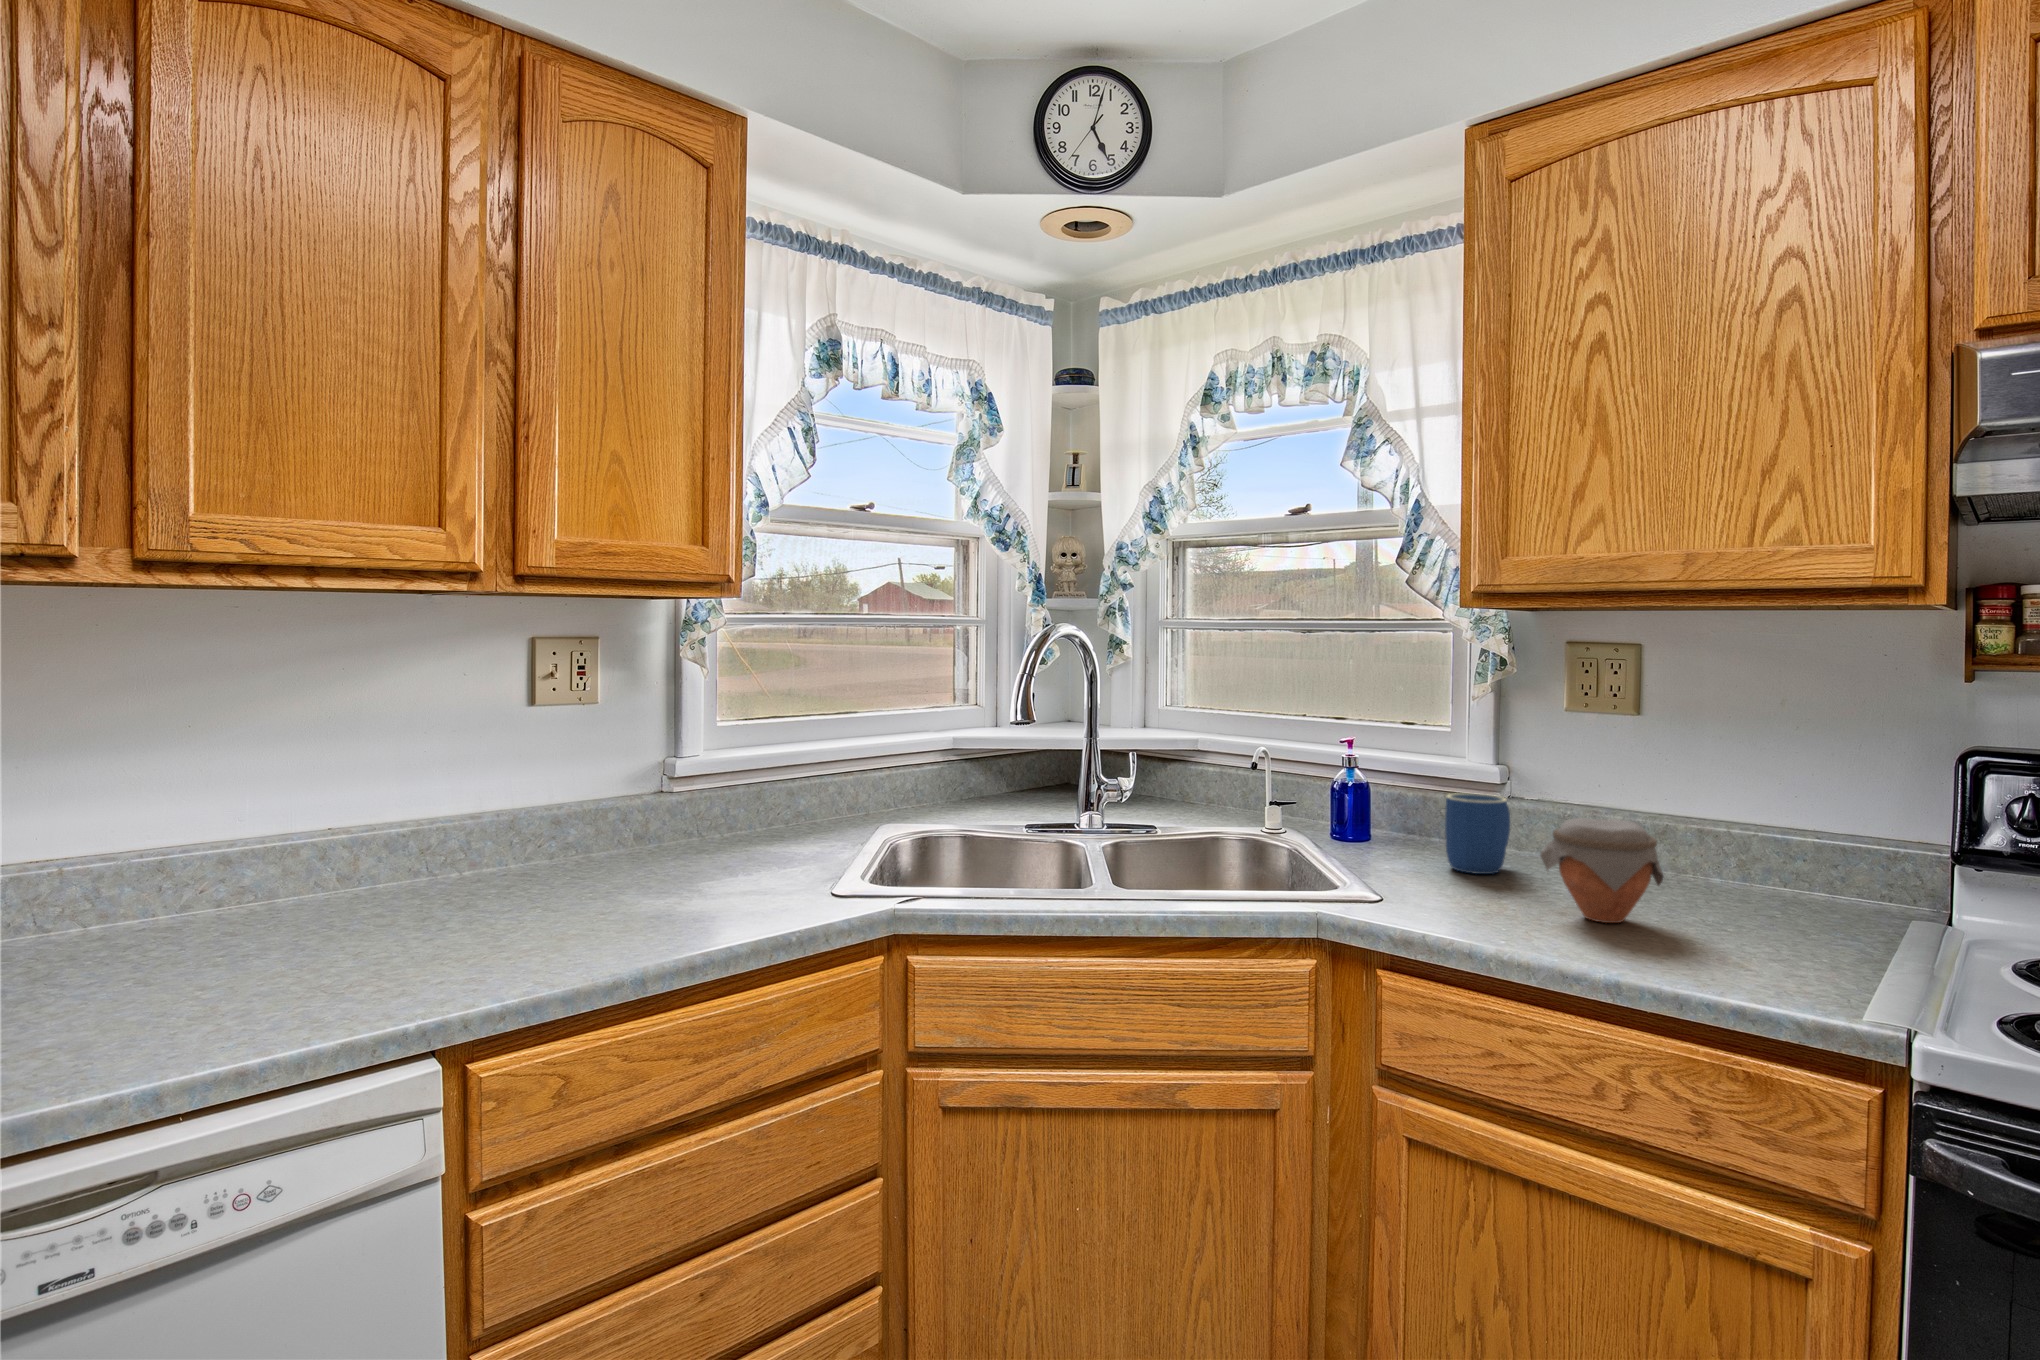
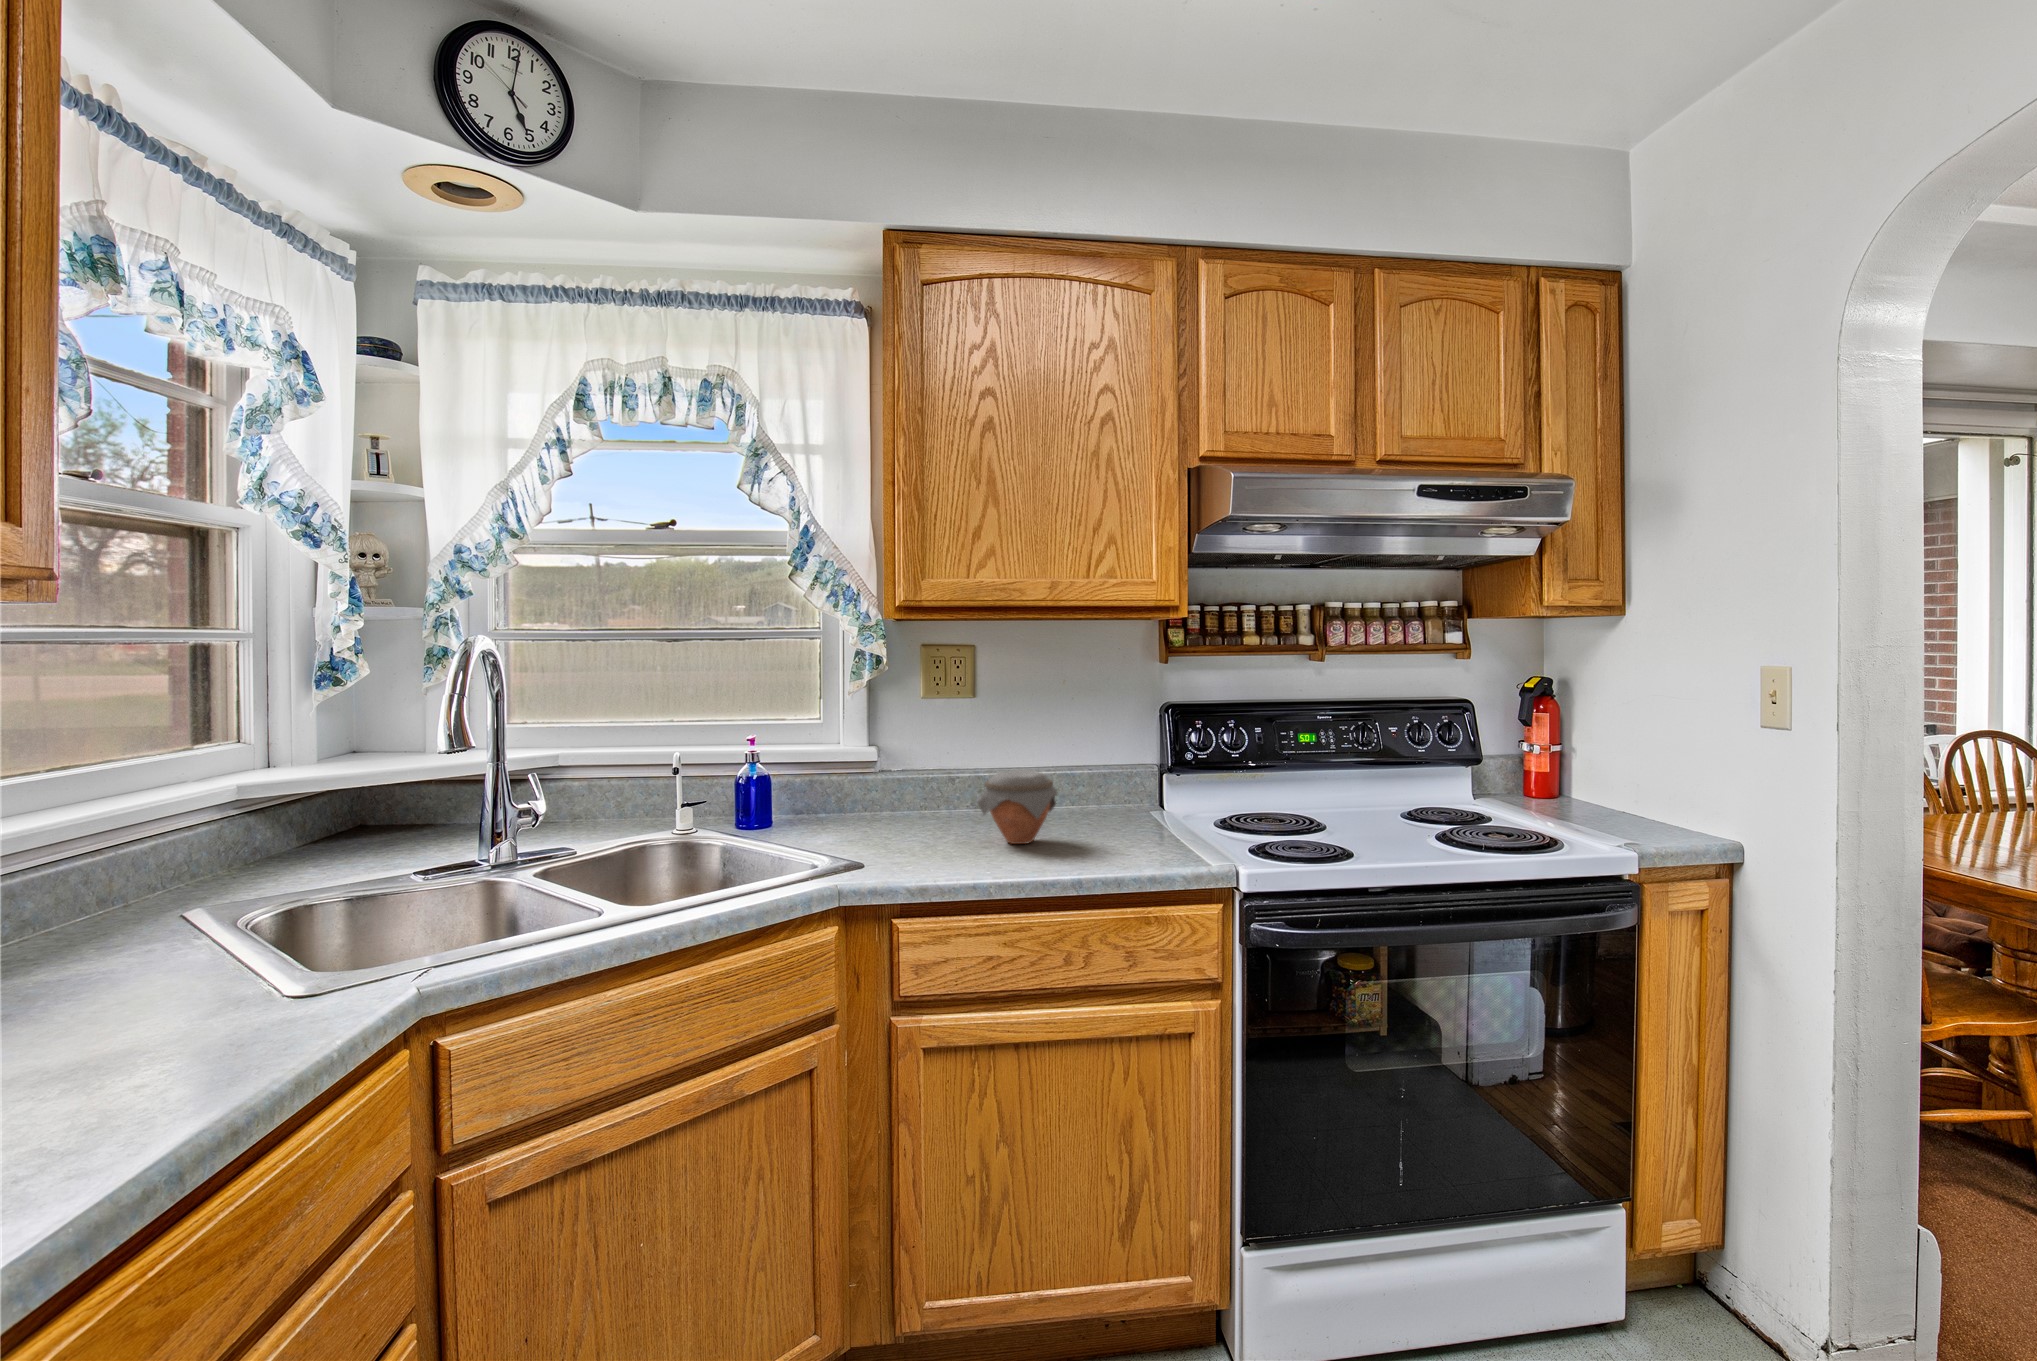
mug: present [1445,793,1510,874] -> none [869,767,917,831]

